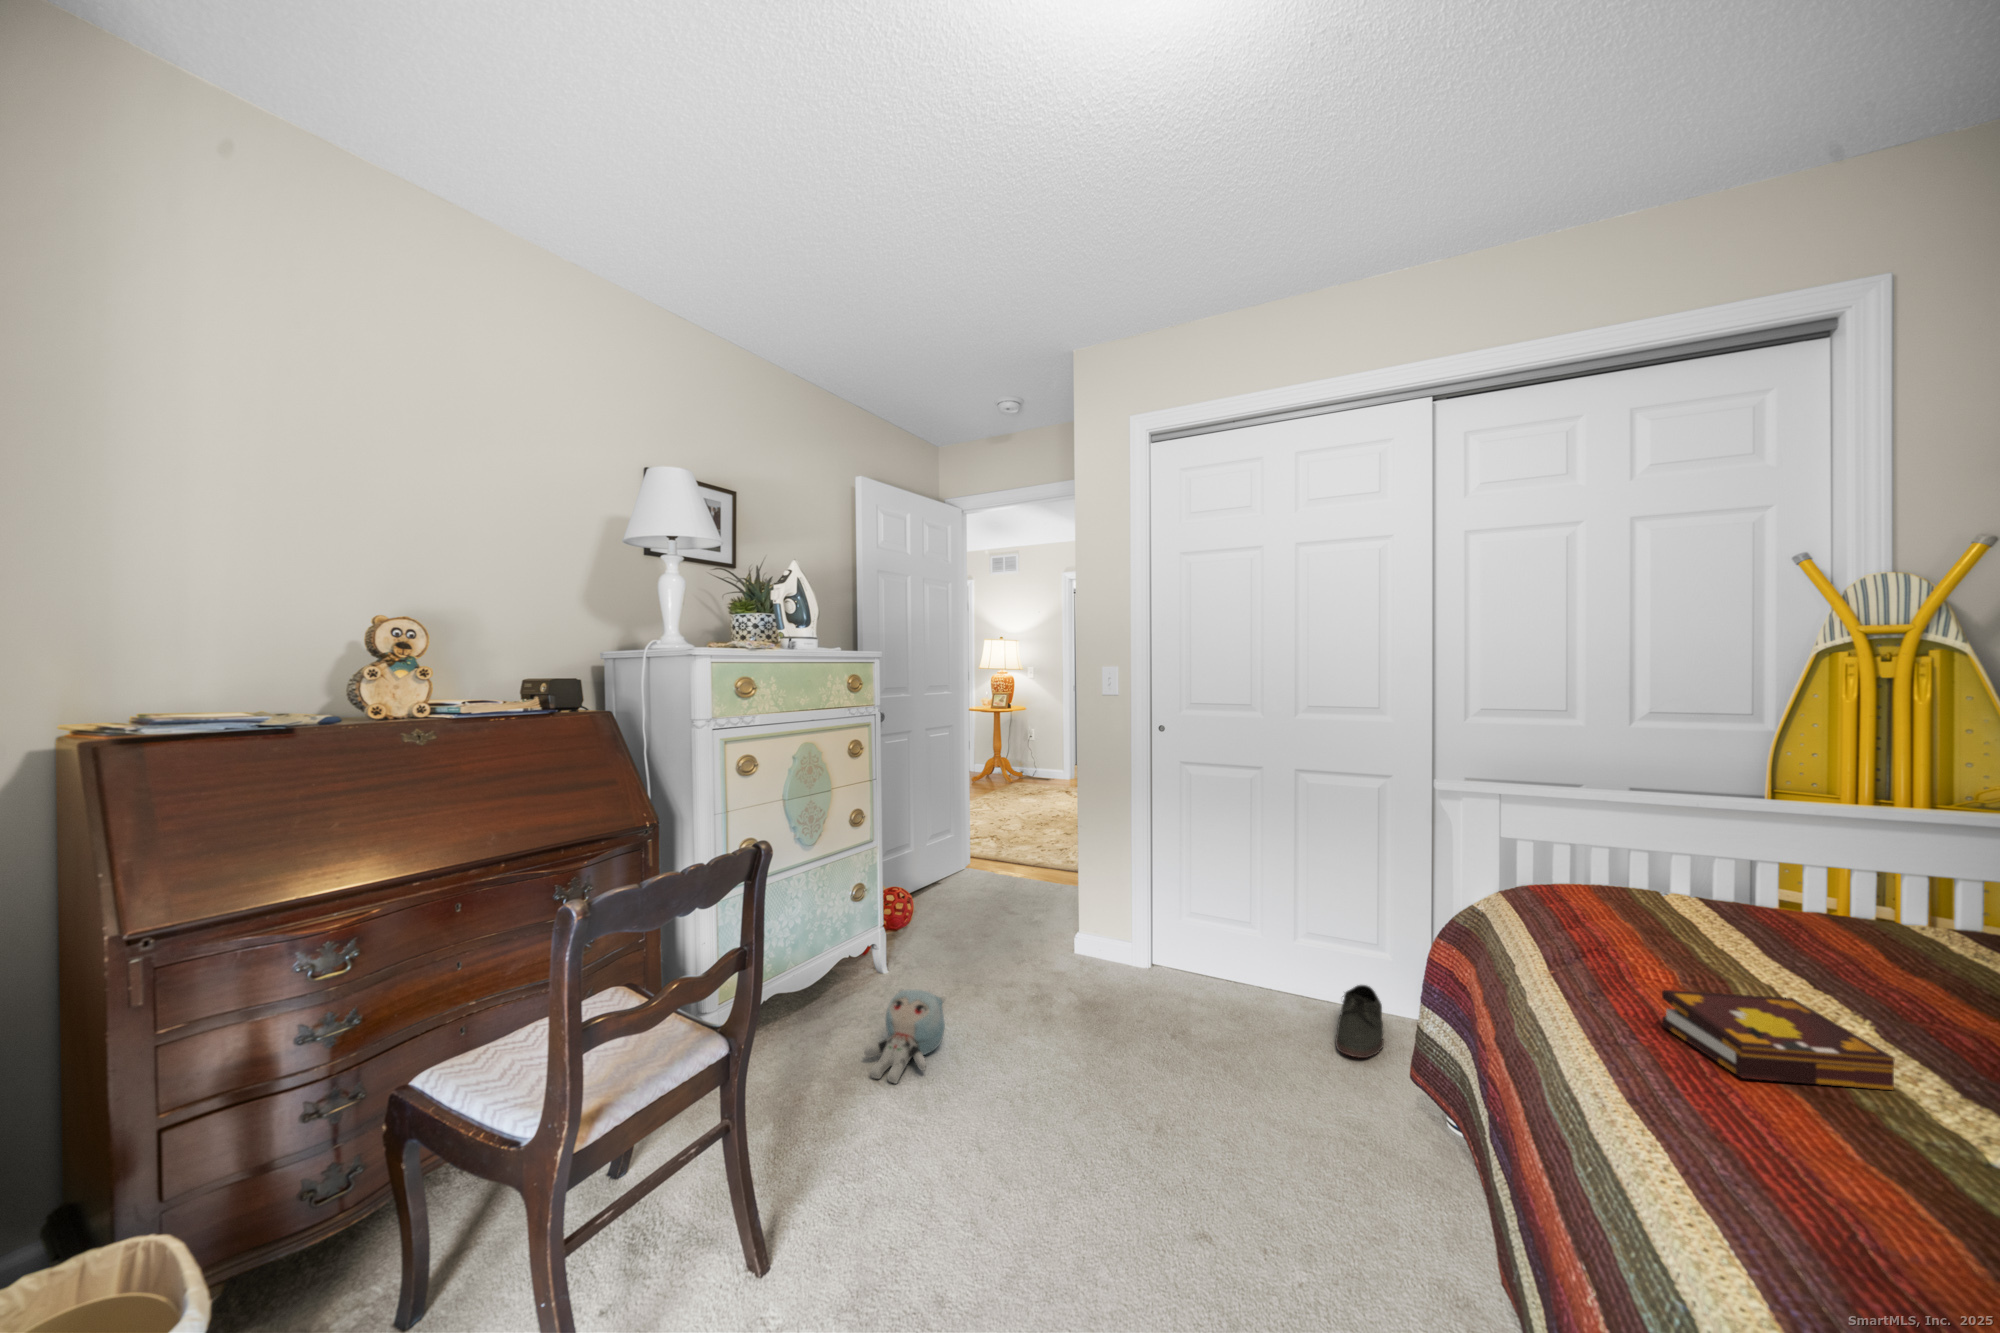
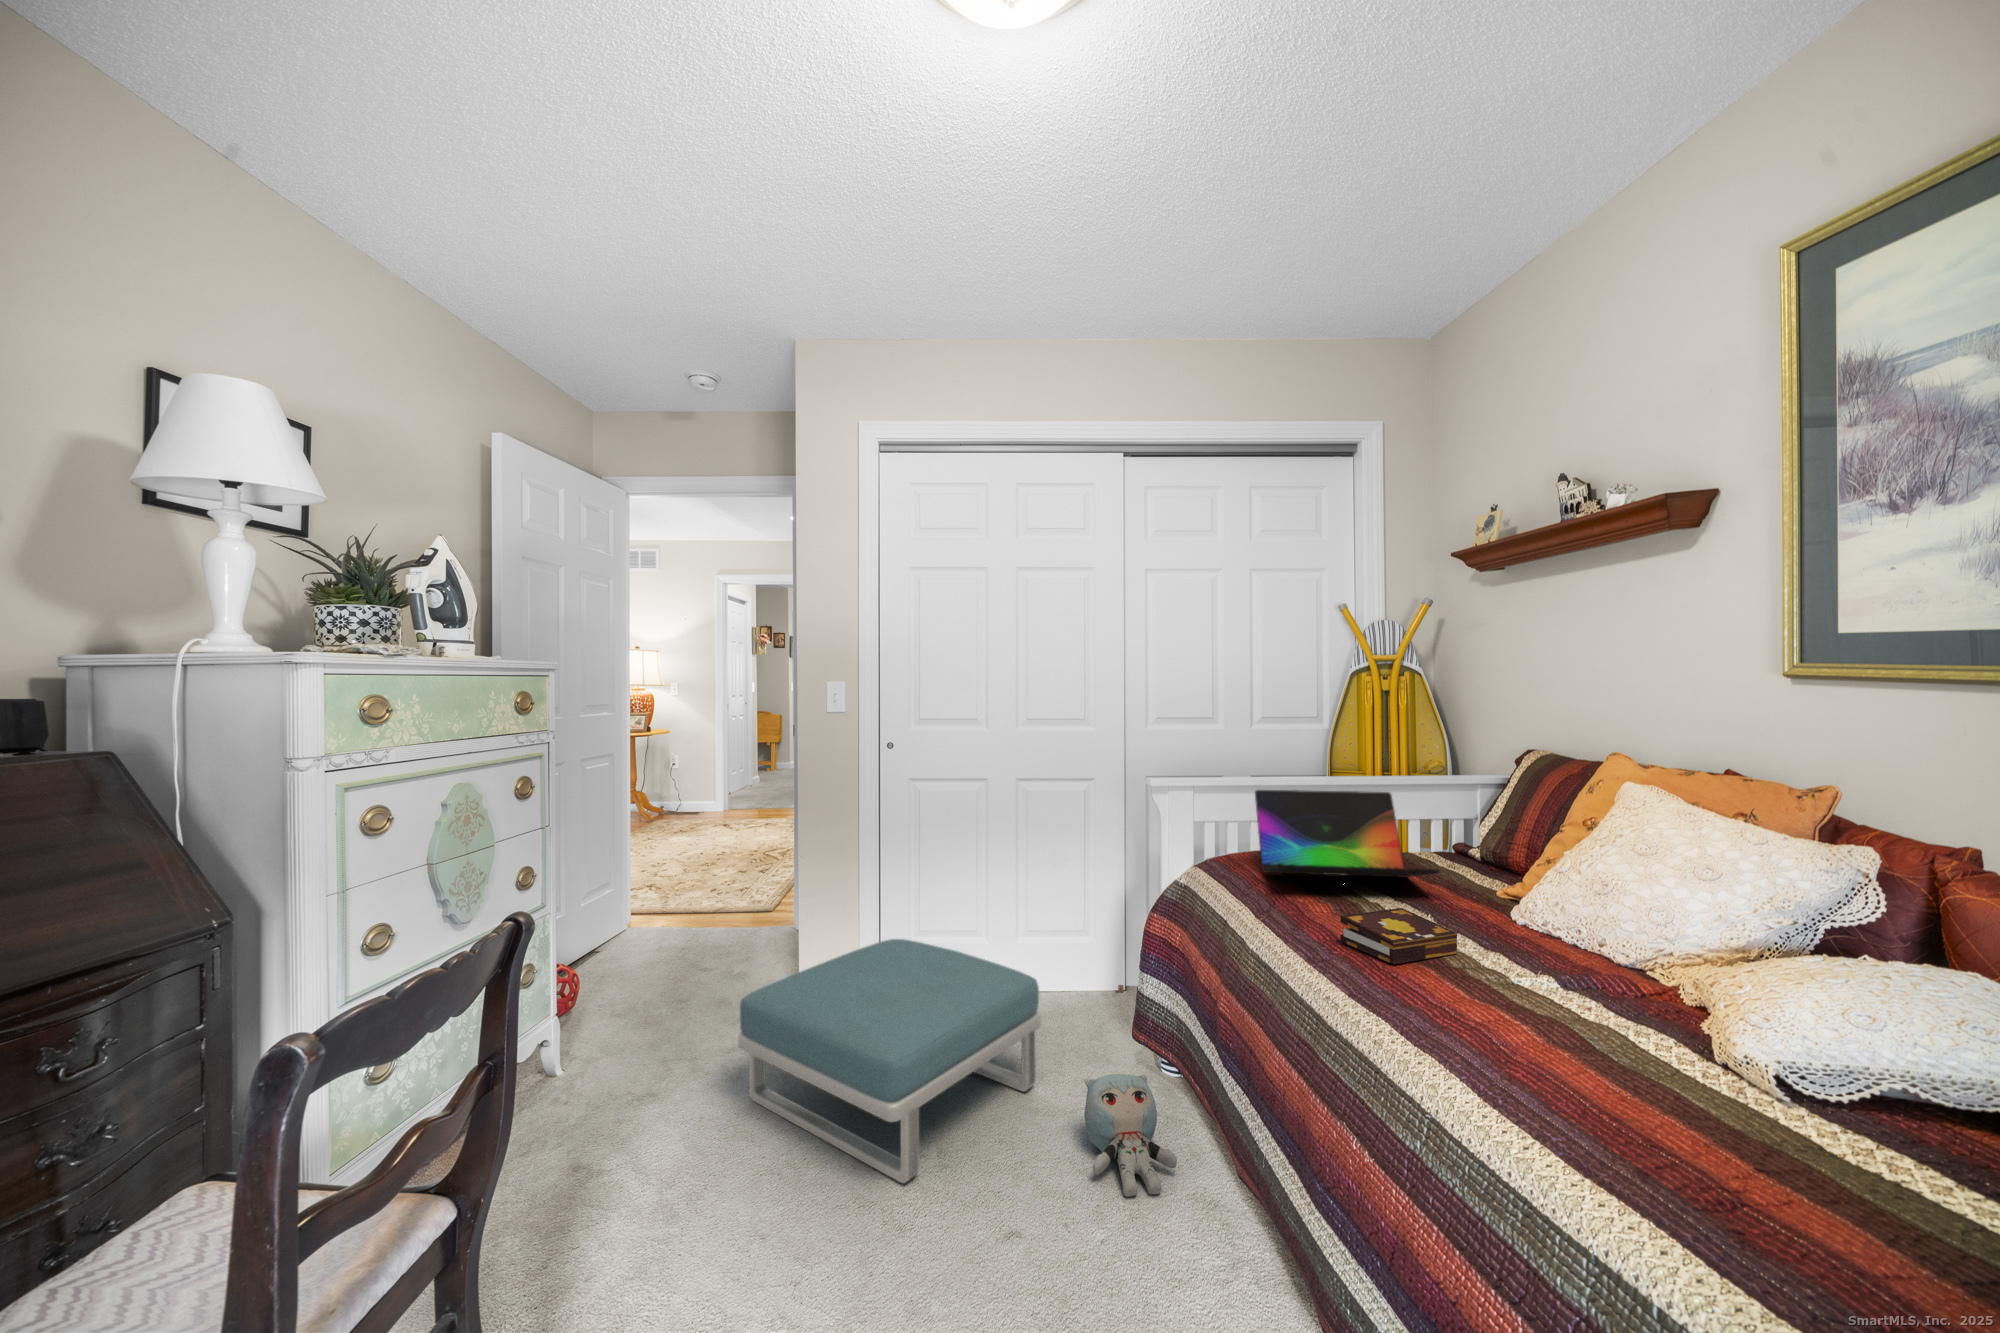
laptop: none [1584,804,1910,959] -> present [1255,790,1440,878]
footstool: none [1004,917,1301,1157] -> present [738,939,1041,1183]
shoe: present [1335,985,1384,1058] -> none [1055,970,1092,1035]
plush toy: present [864,989,946,1084] -> present [1084,1074,1177,1197]

